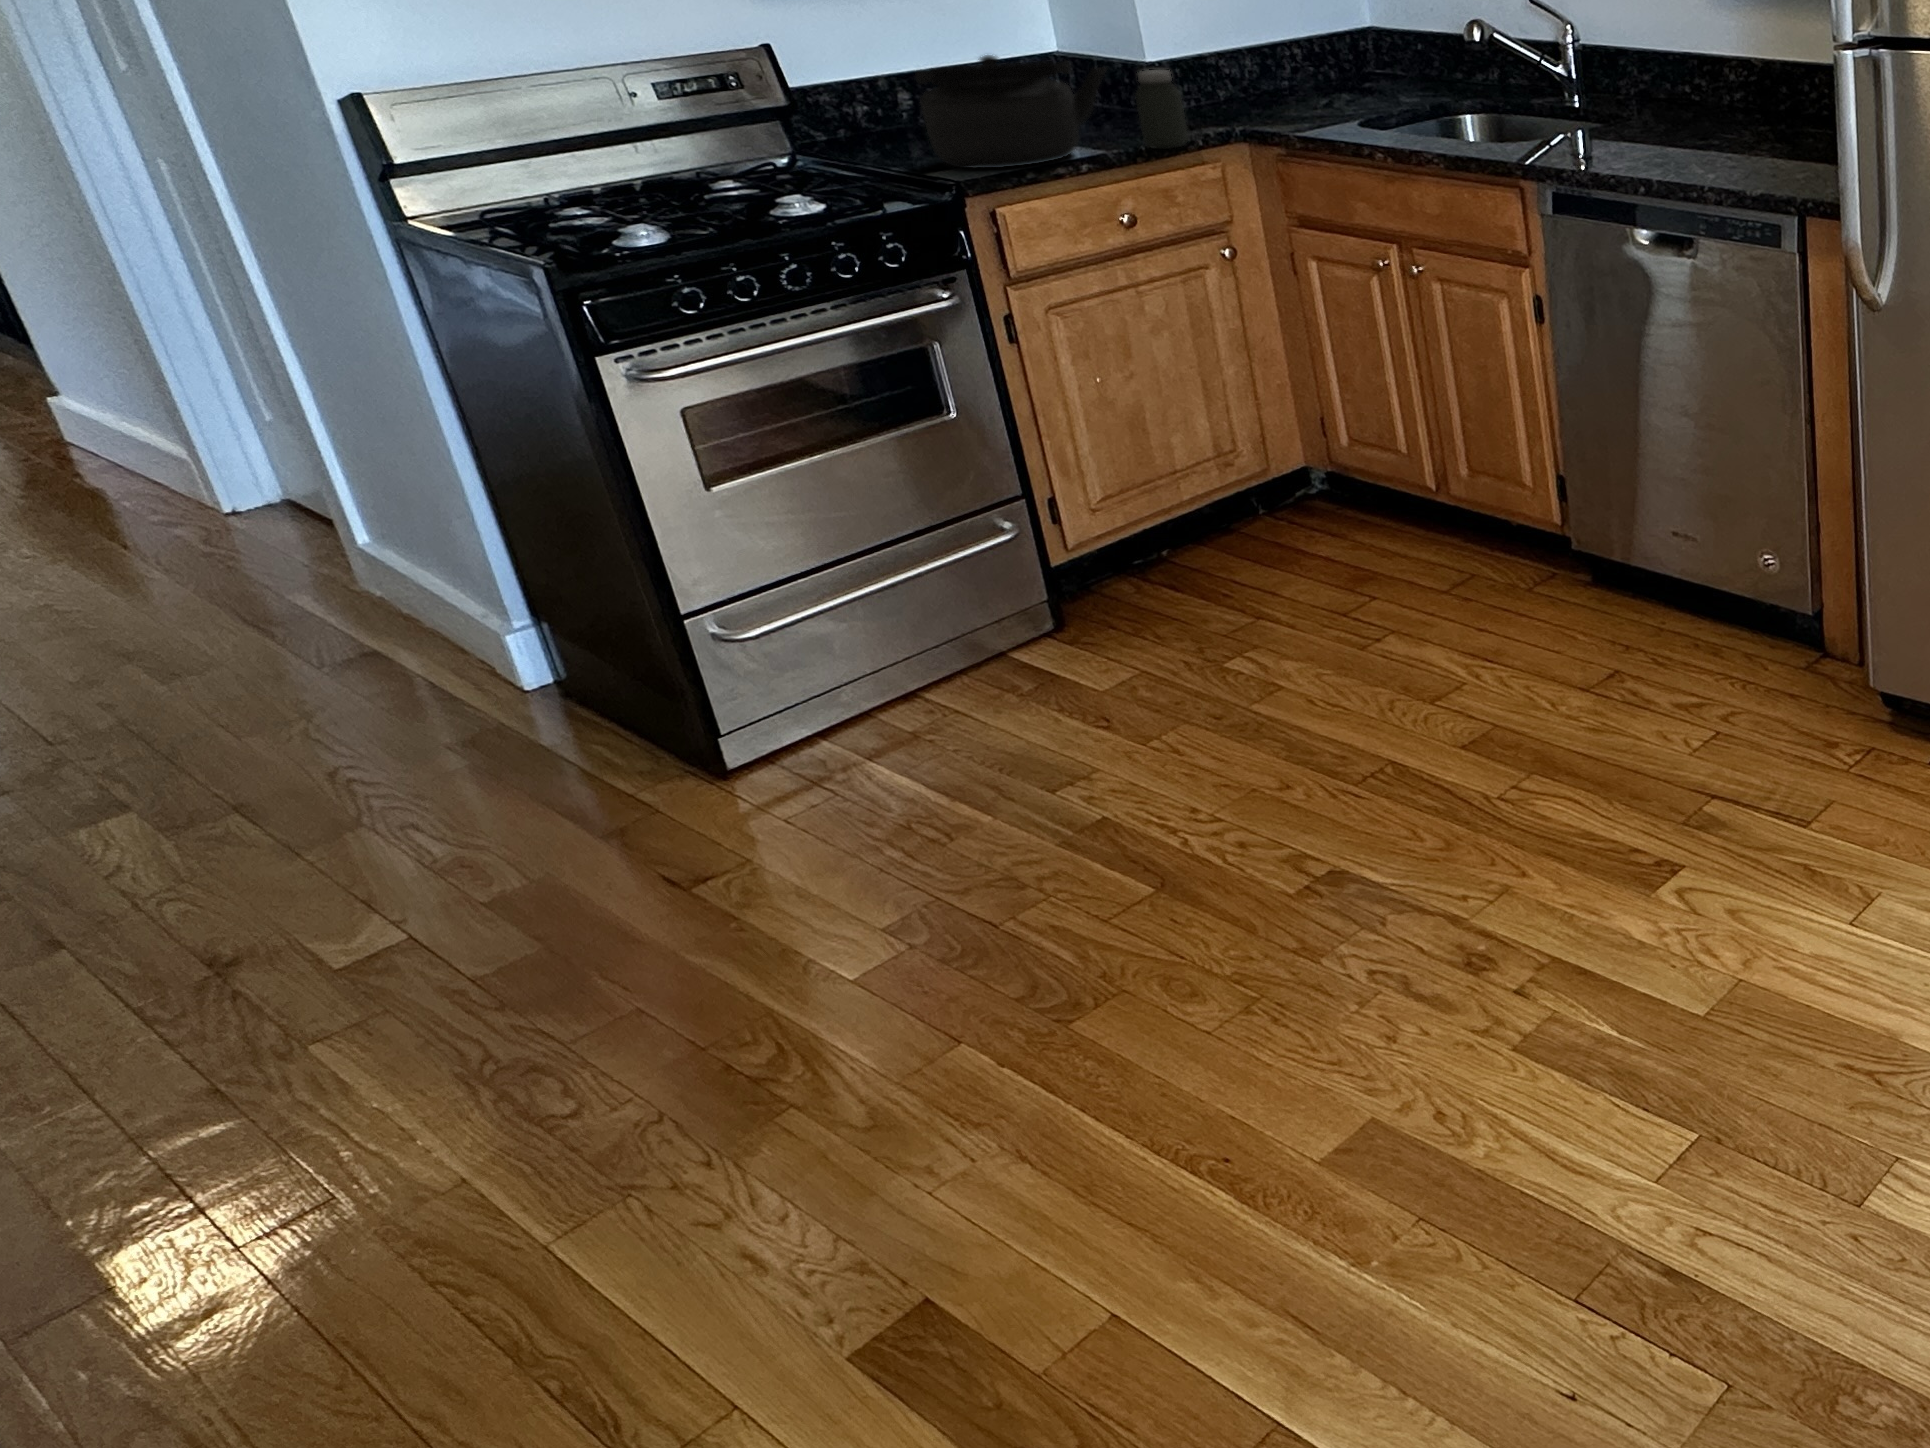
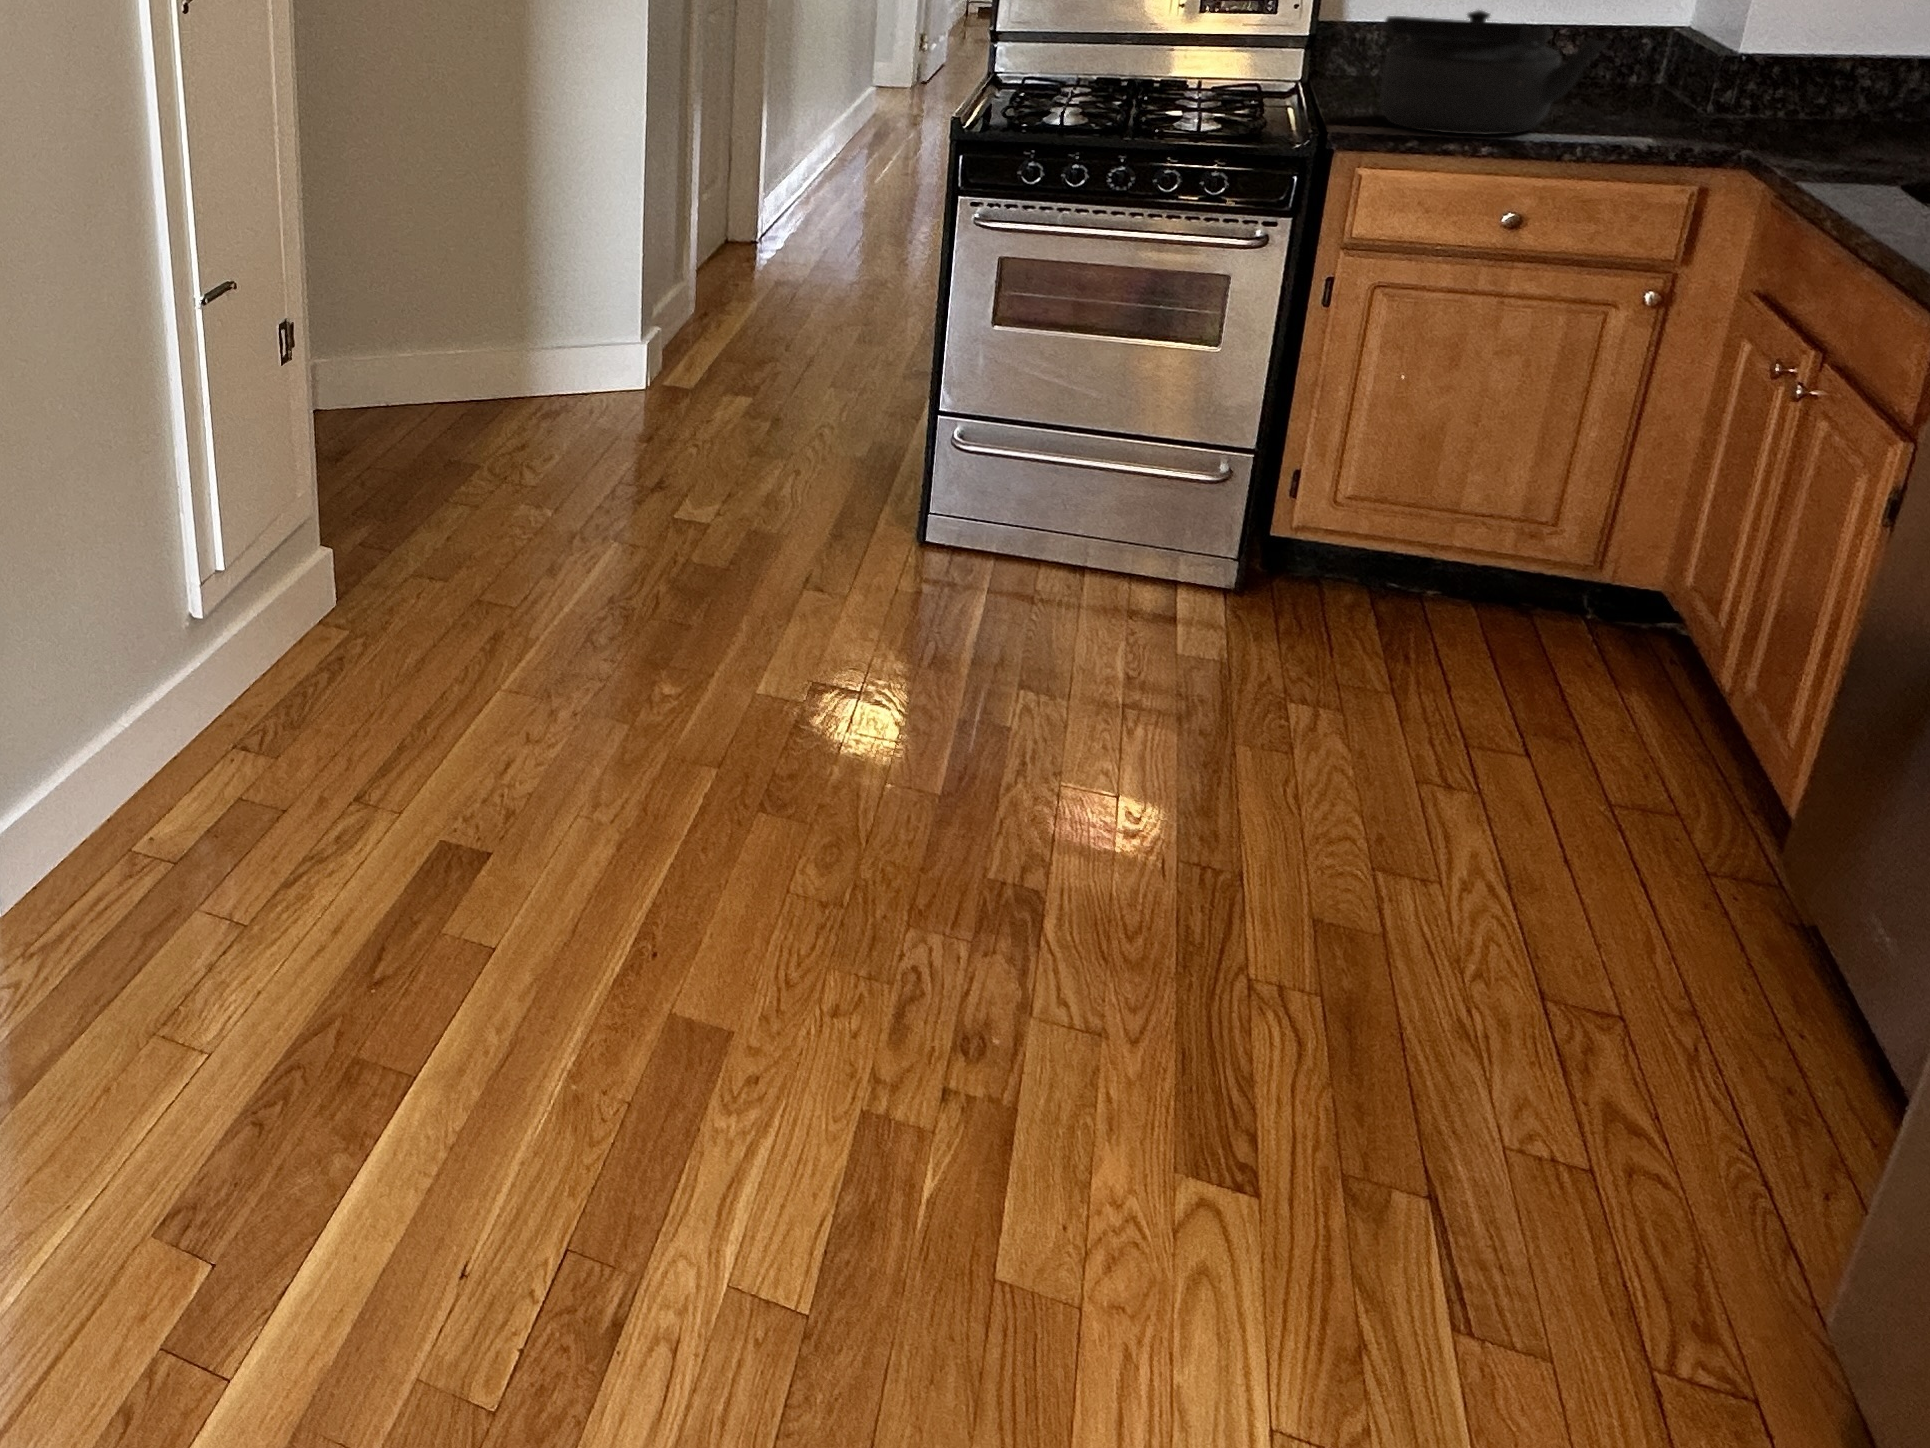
jar: present [1136,70,1188,149] -> none [1609,53,1686,151]

